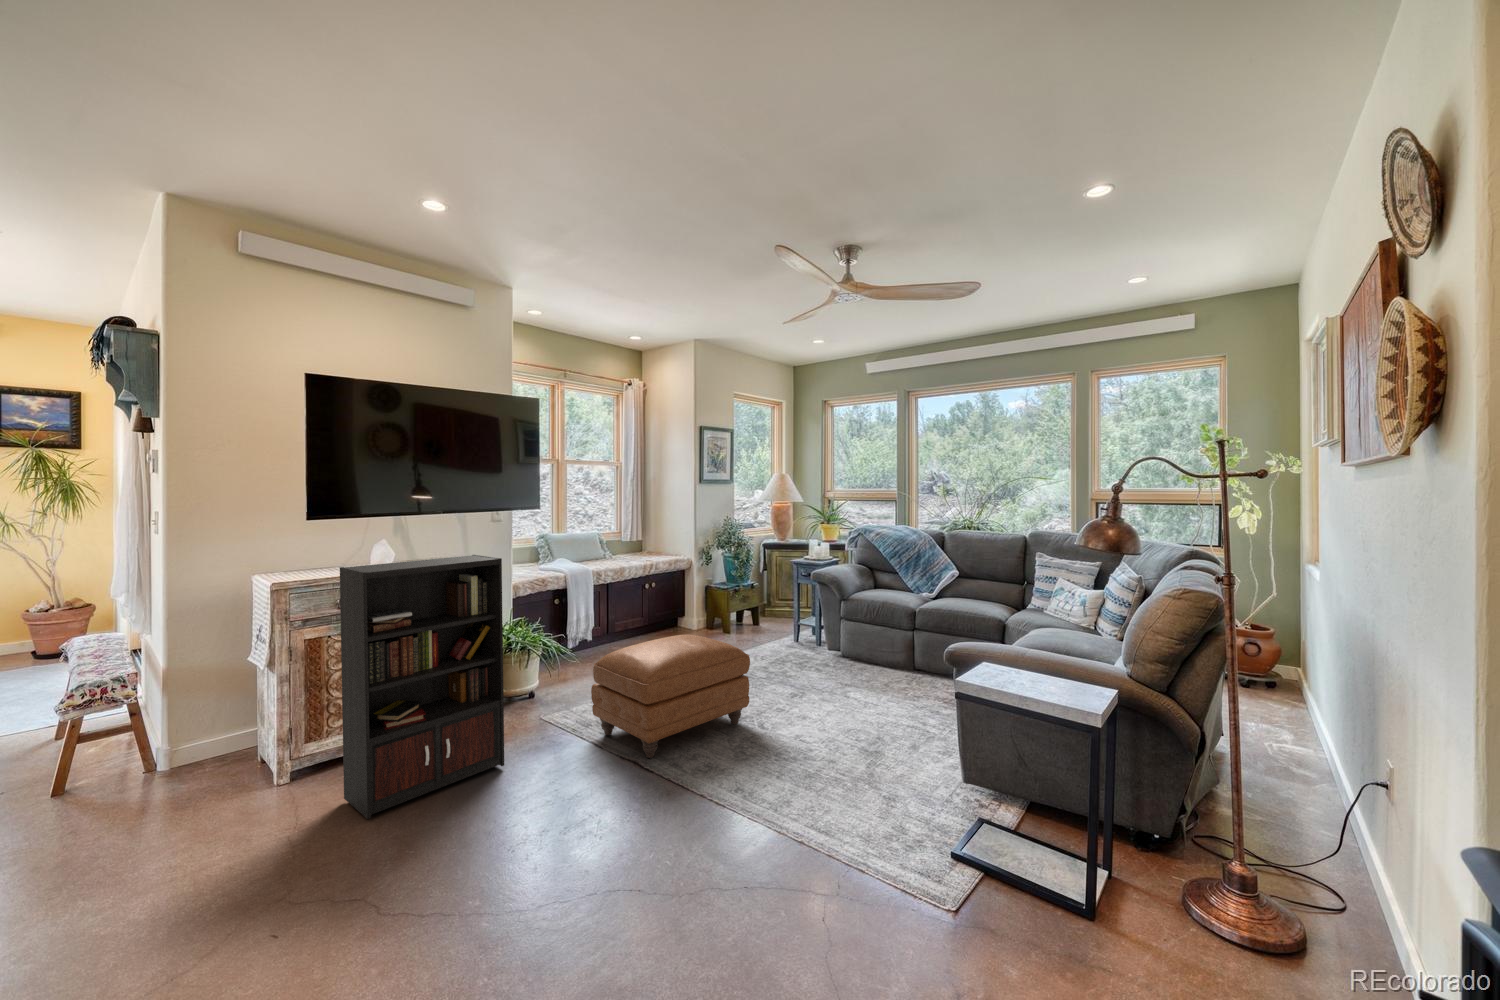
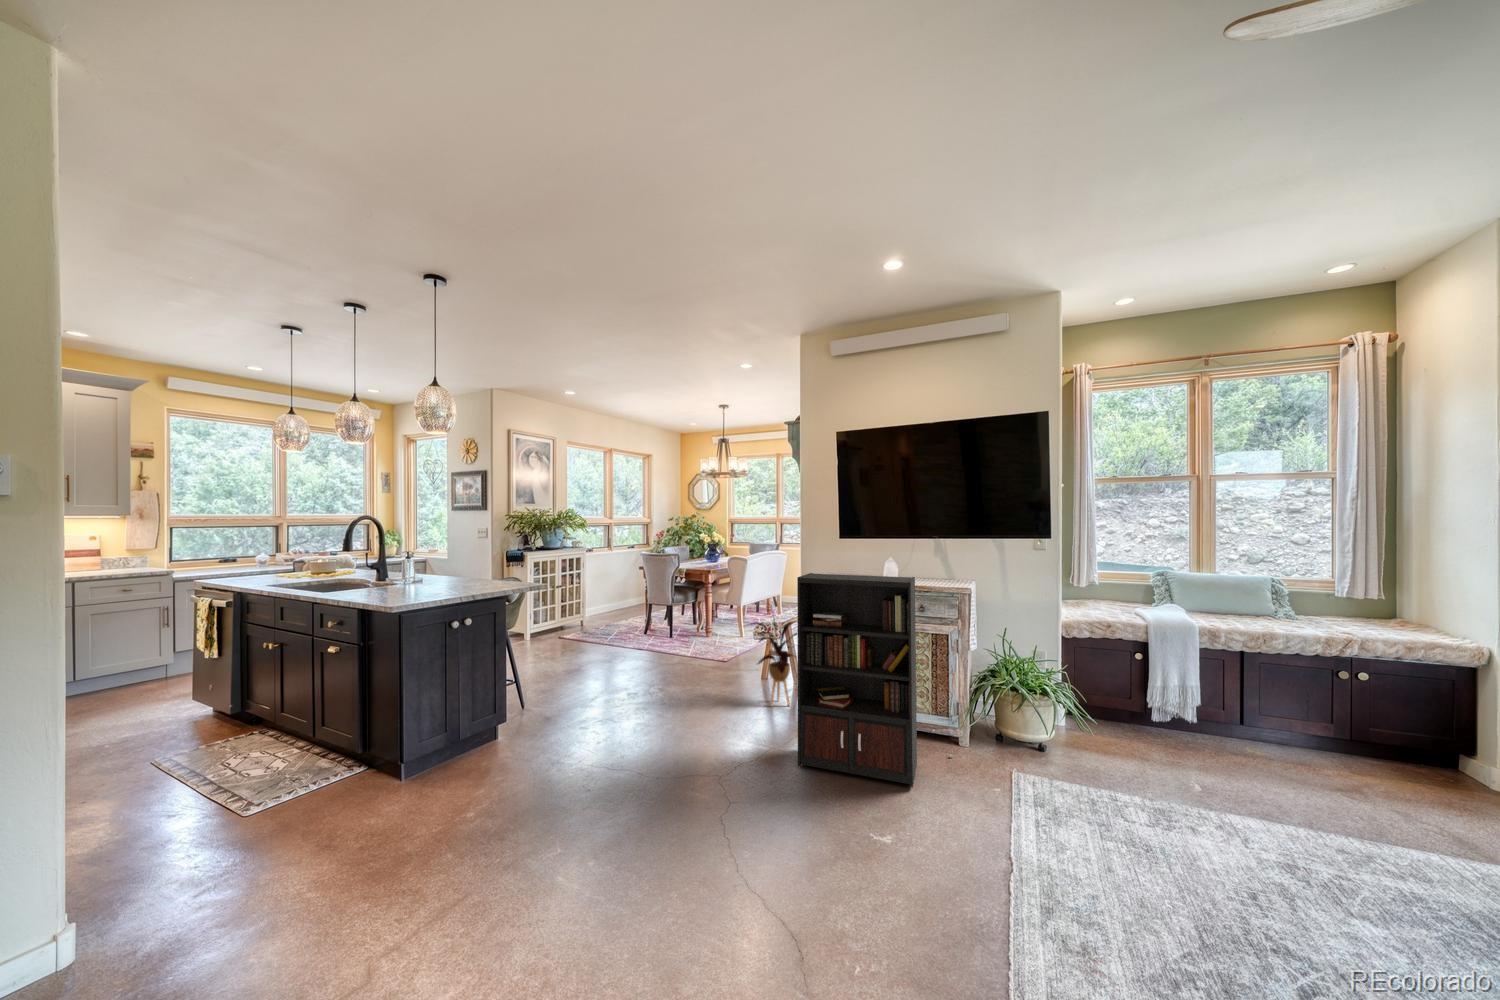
ottoman: present [591,634,750,758] -> none [1025,722,1290,940]
house plant: none [90,637,251,802] -> present [751,621,797,706]

